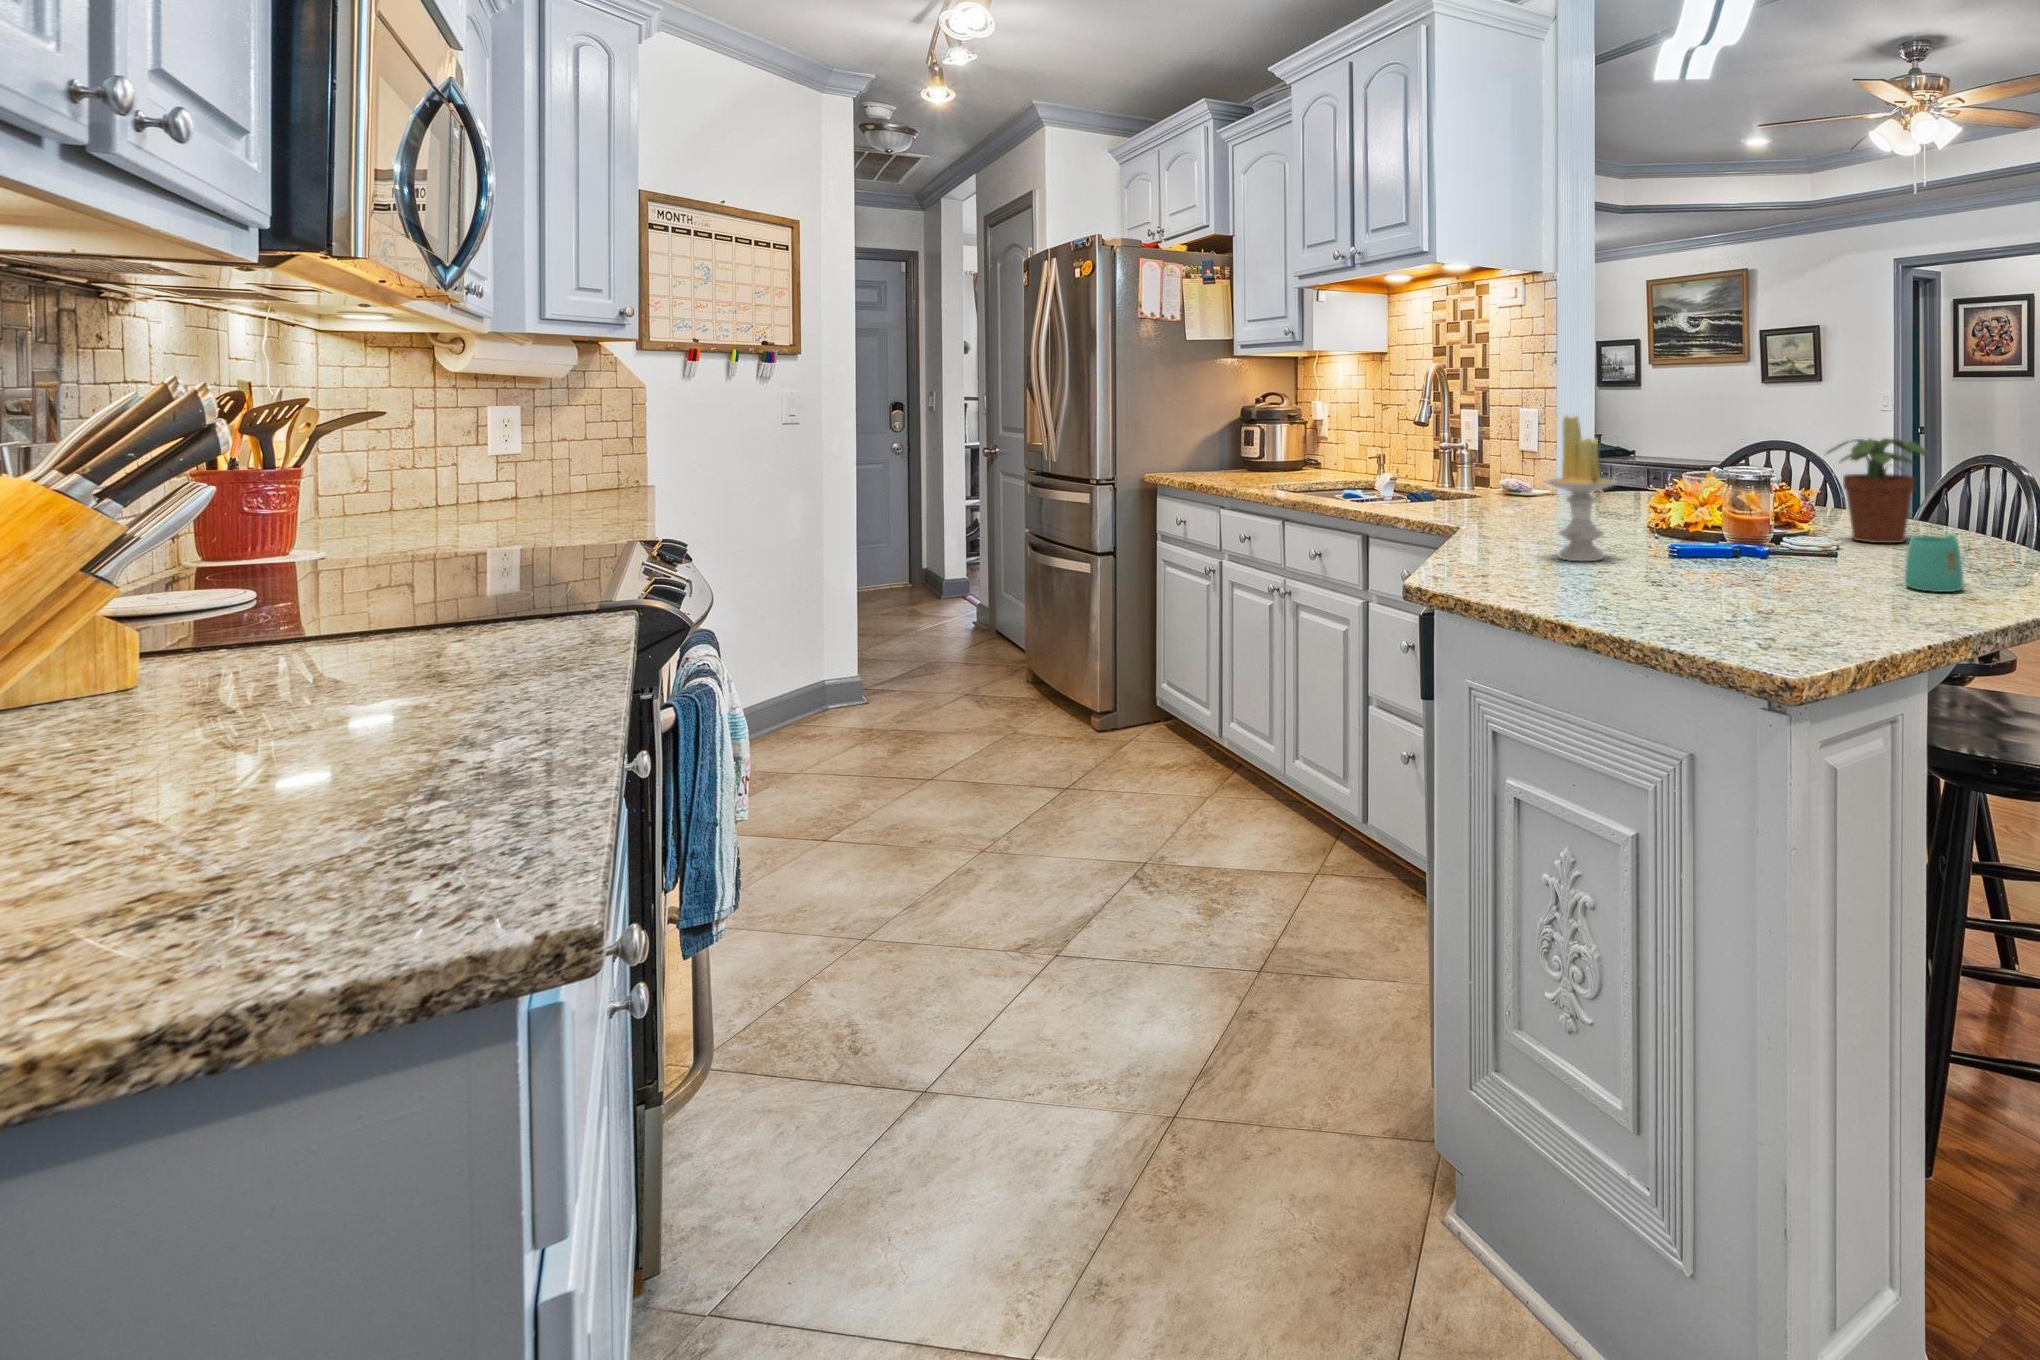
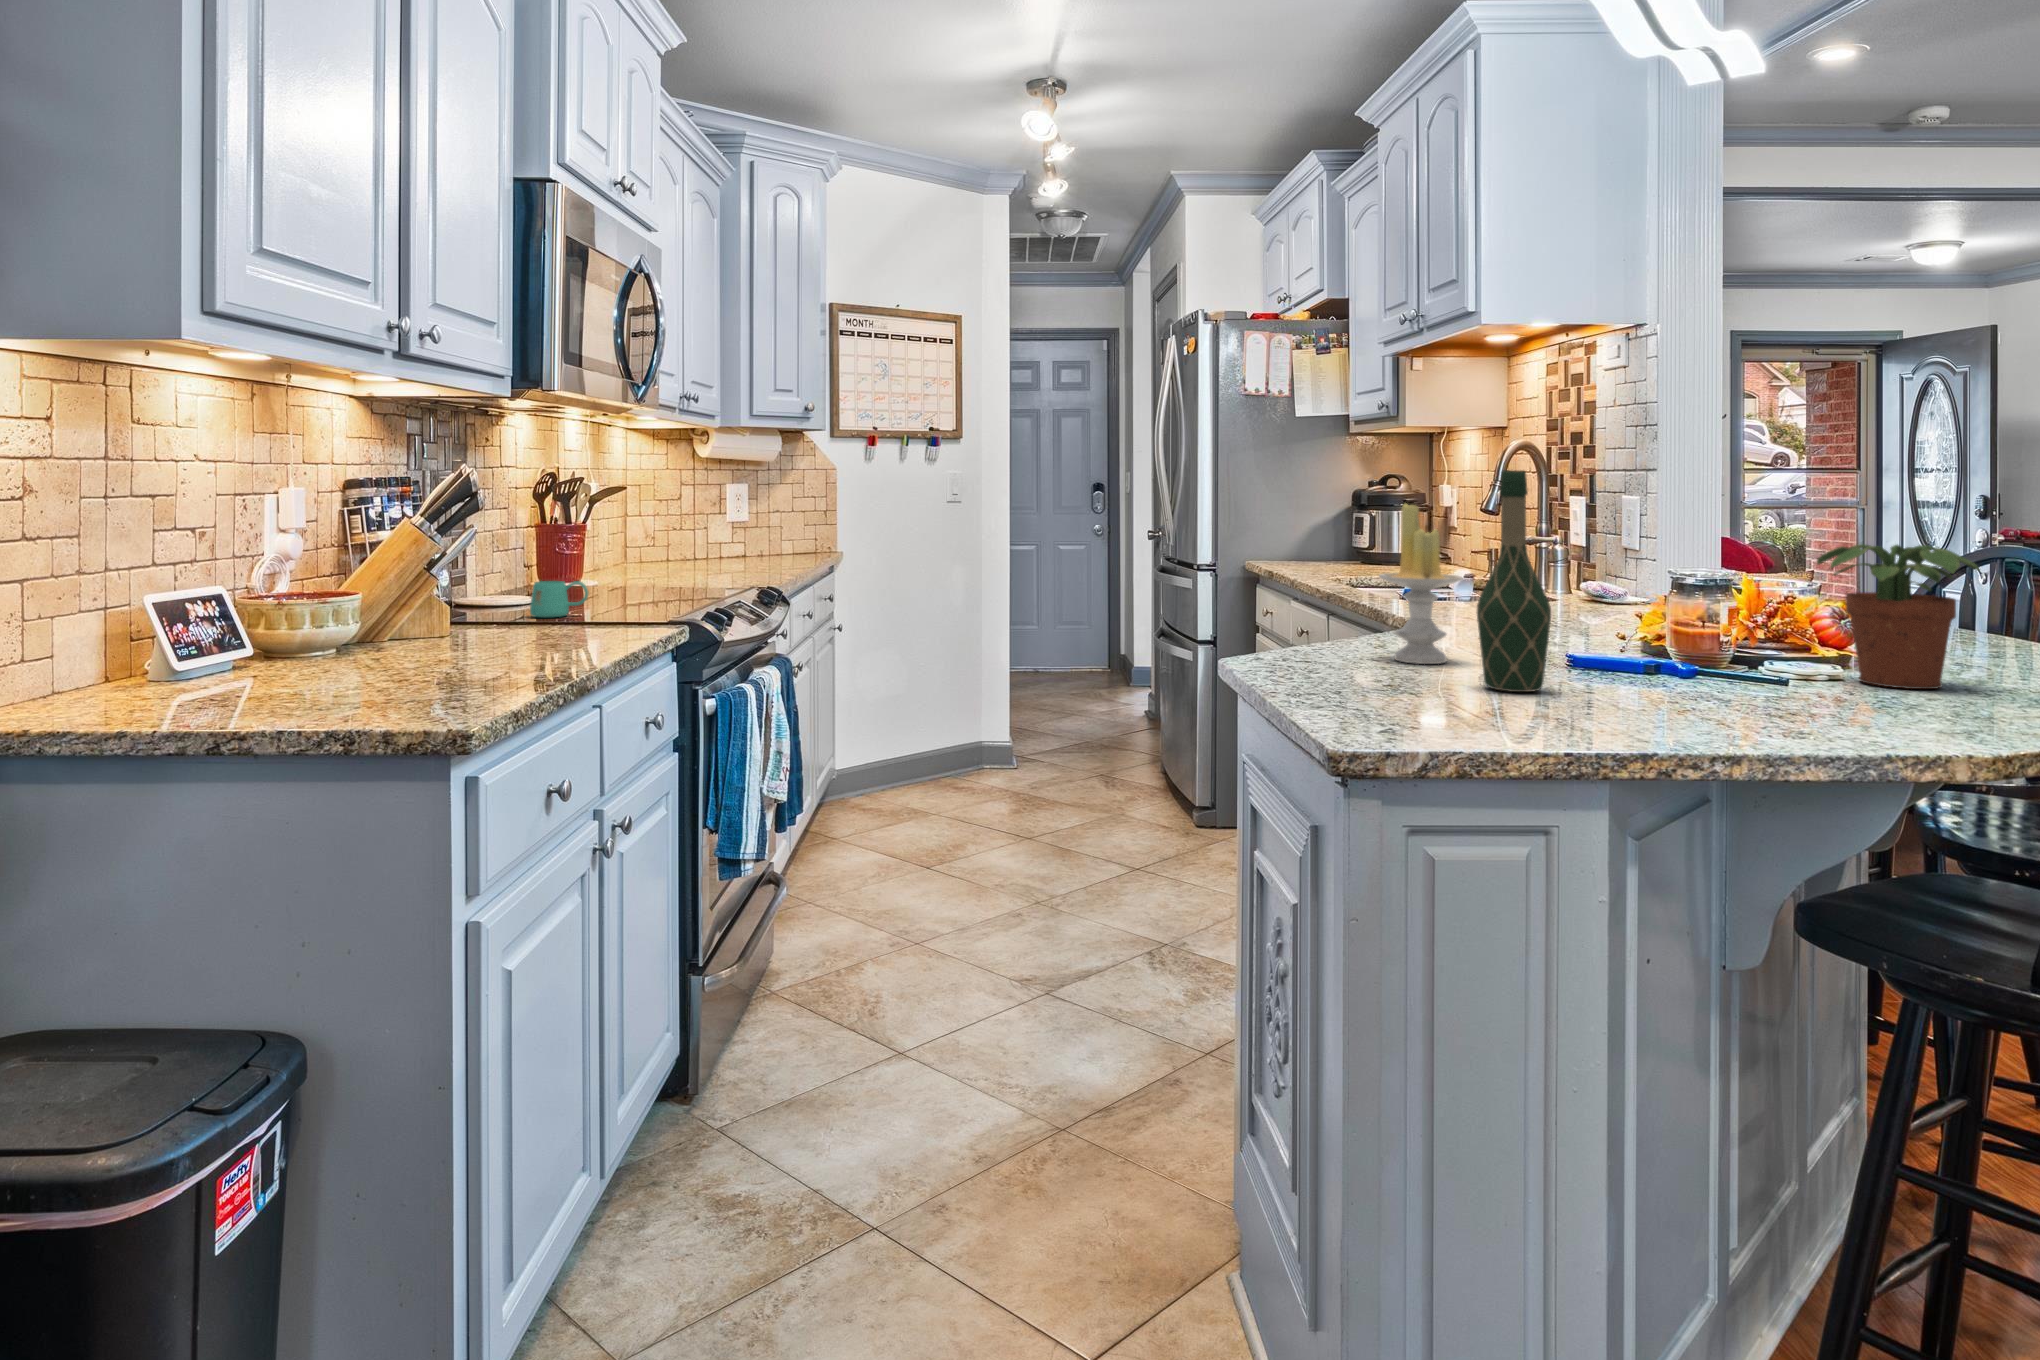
wine bottle: none [1694,383,1758,580] -> present [1477,470,1551,692]
mug: present [1905,534,1964,592] -> present [530,581,588,617]

